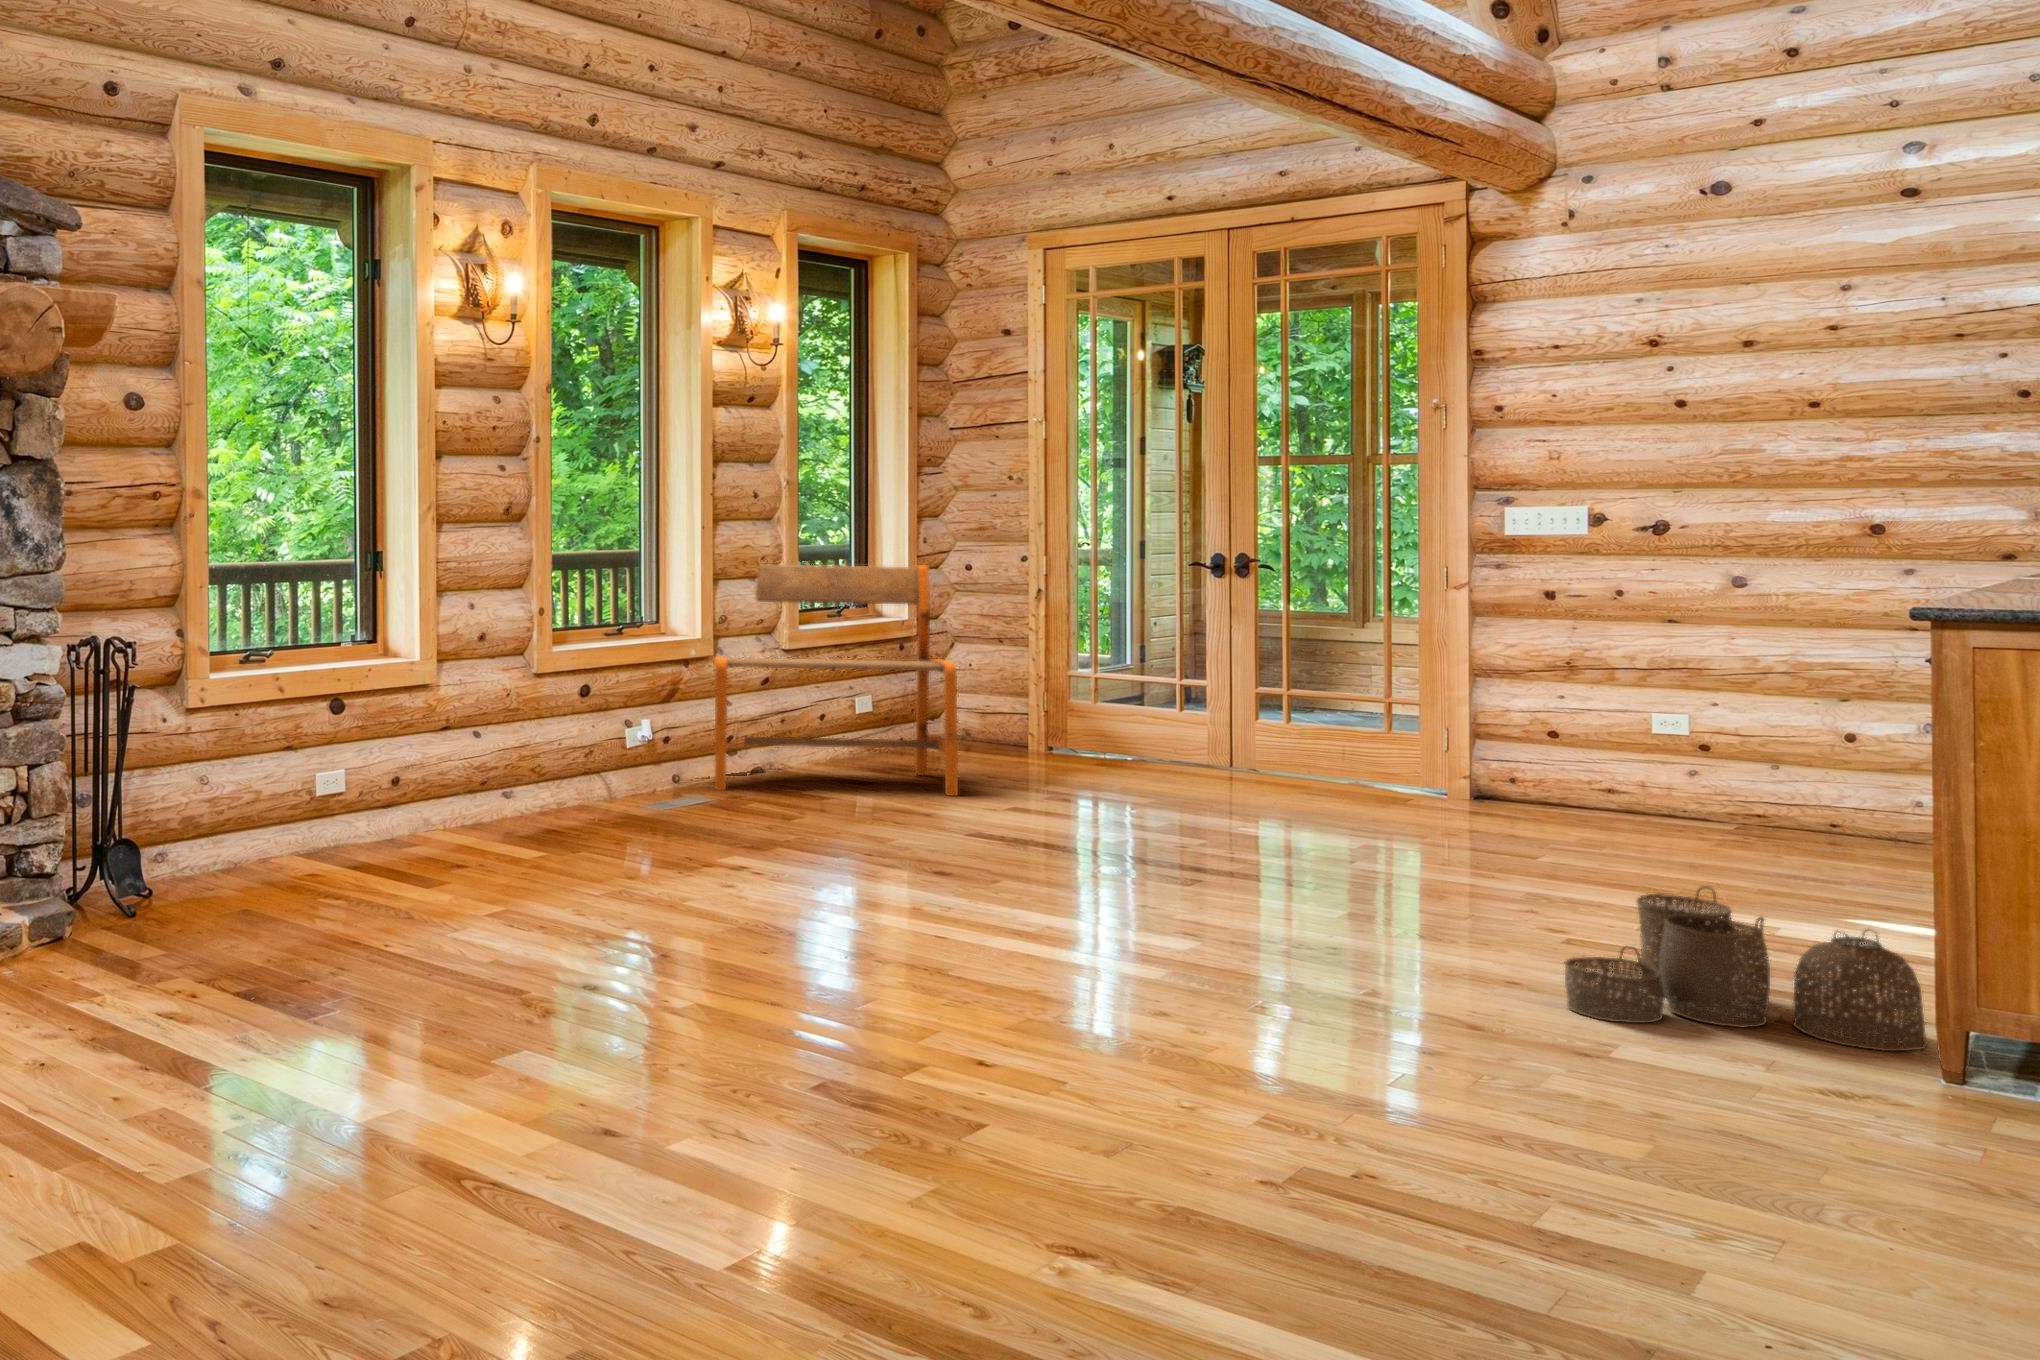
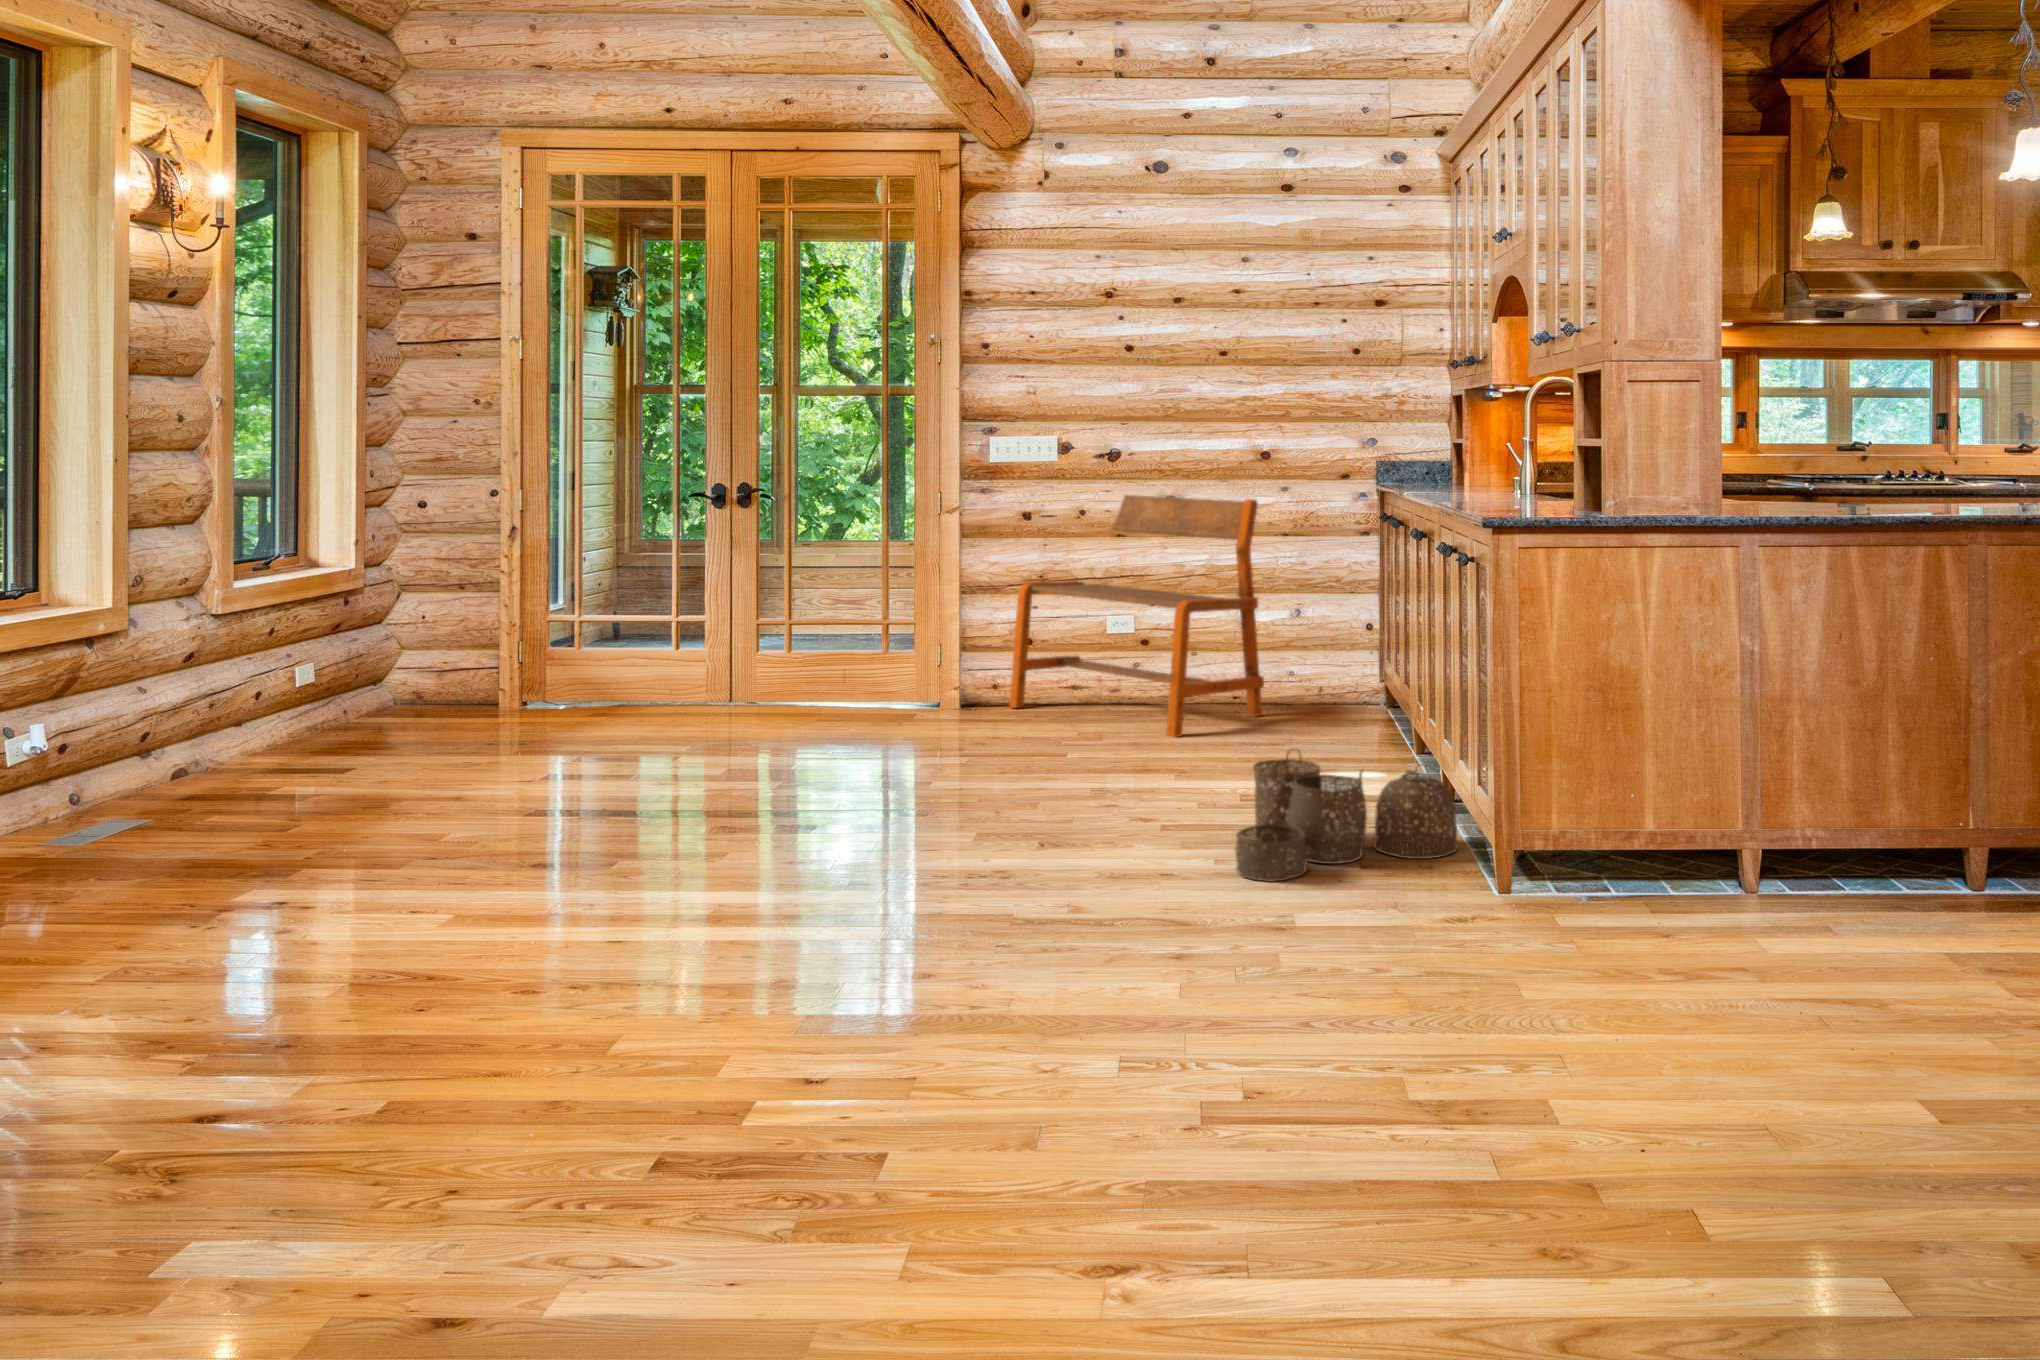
bench: present [715,565,958,796] -> present [1010,495,1264,738]

